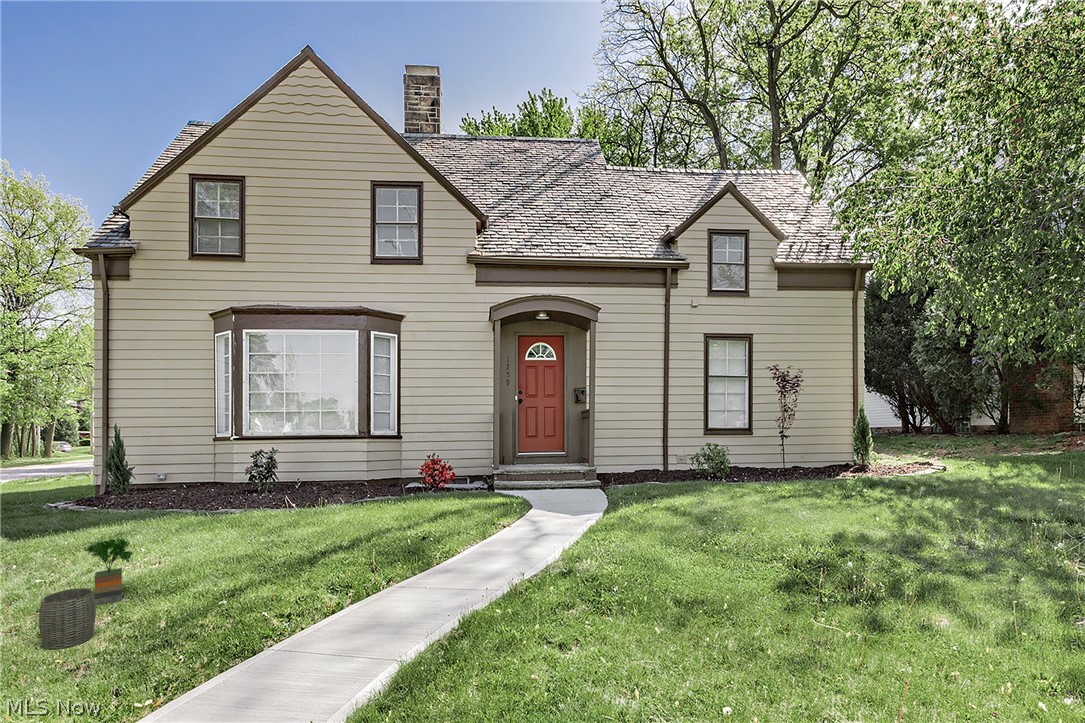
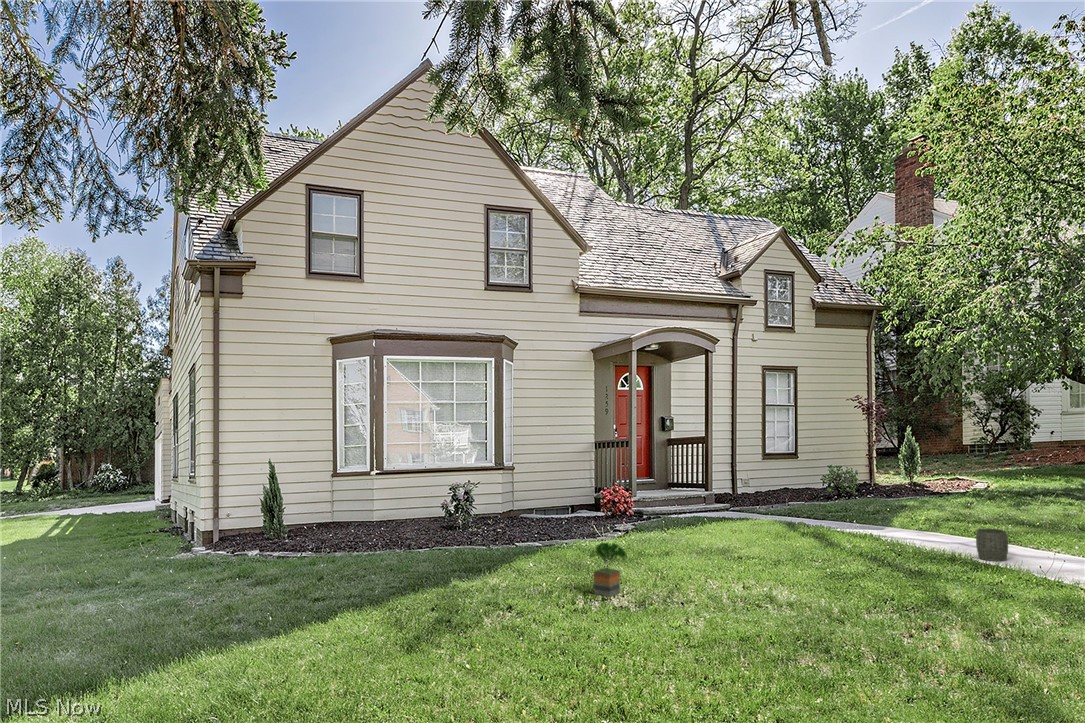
woven basket: present [39,588,96,650] -> present [976,528,1008,561]

